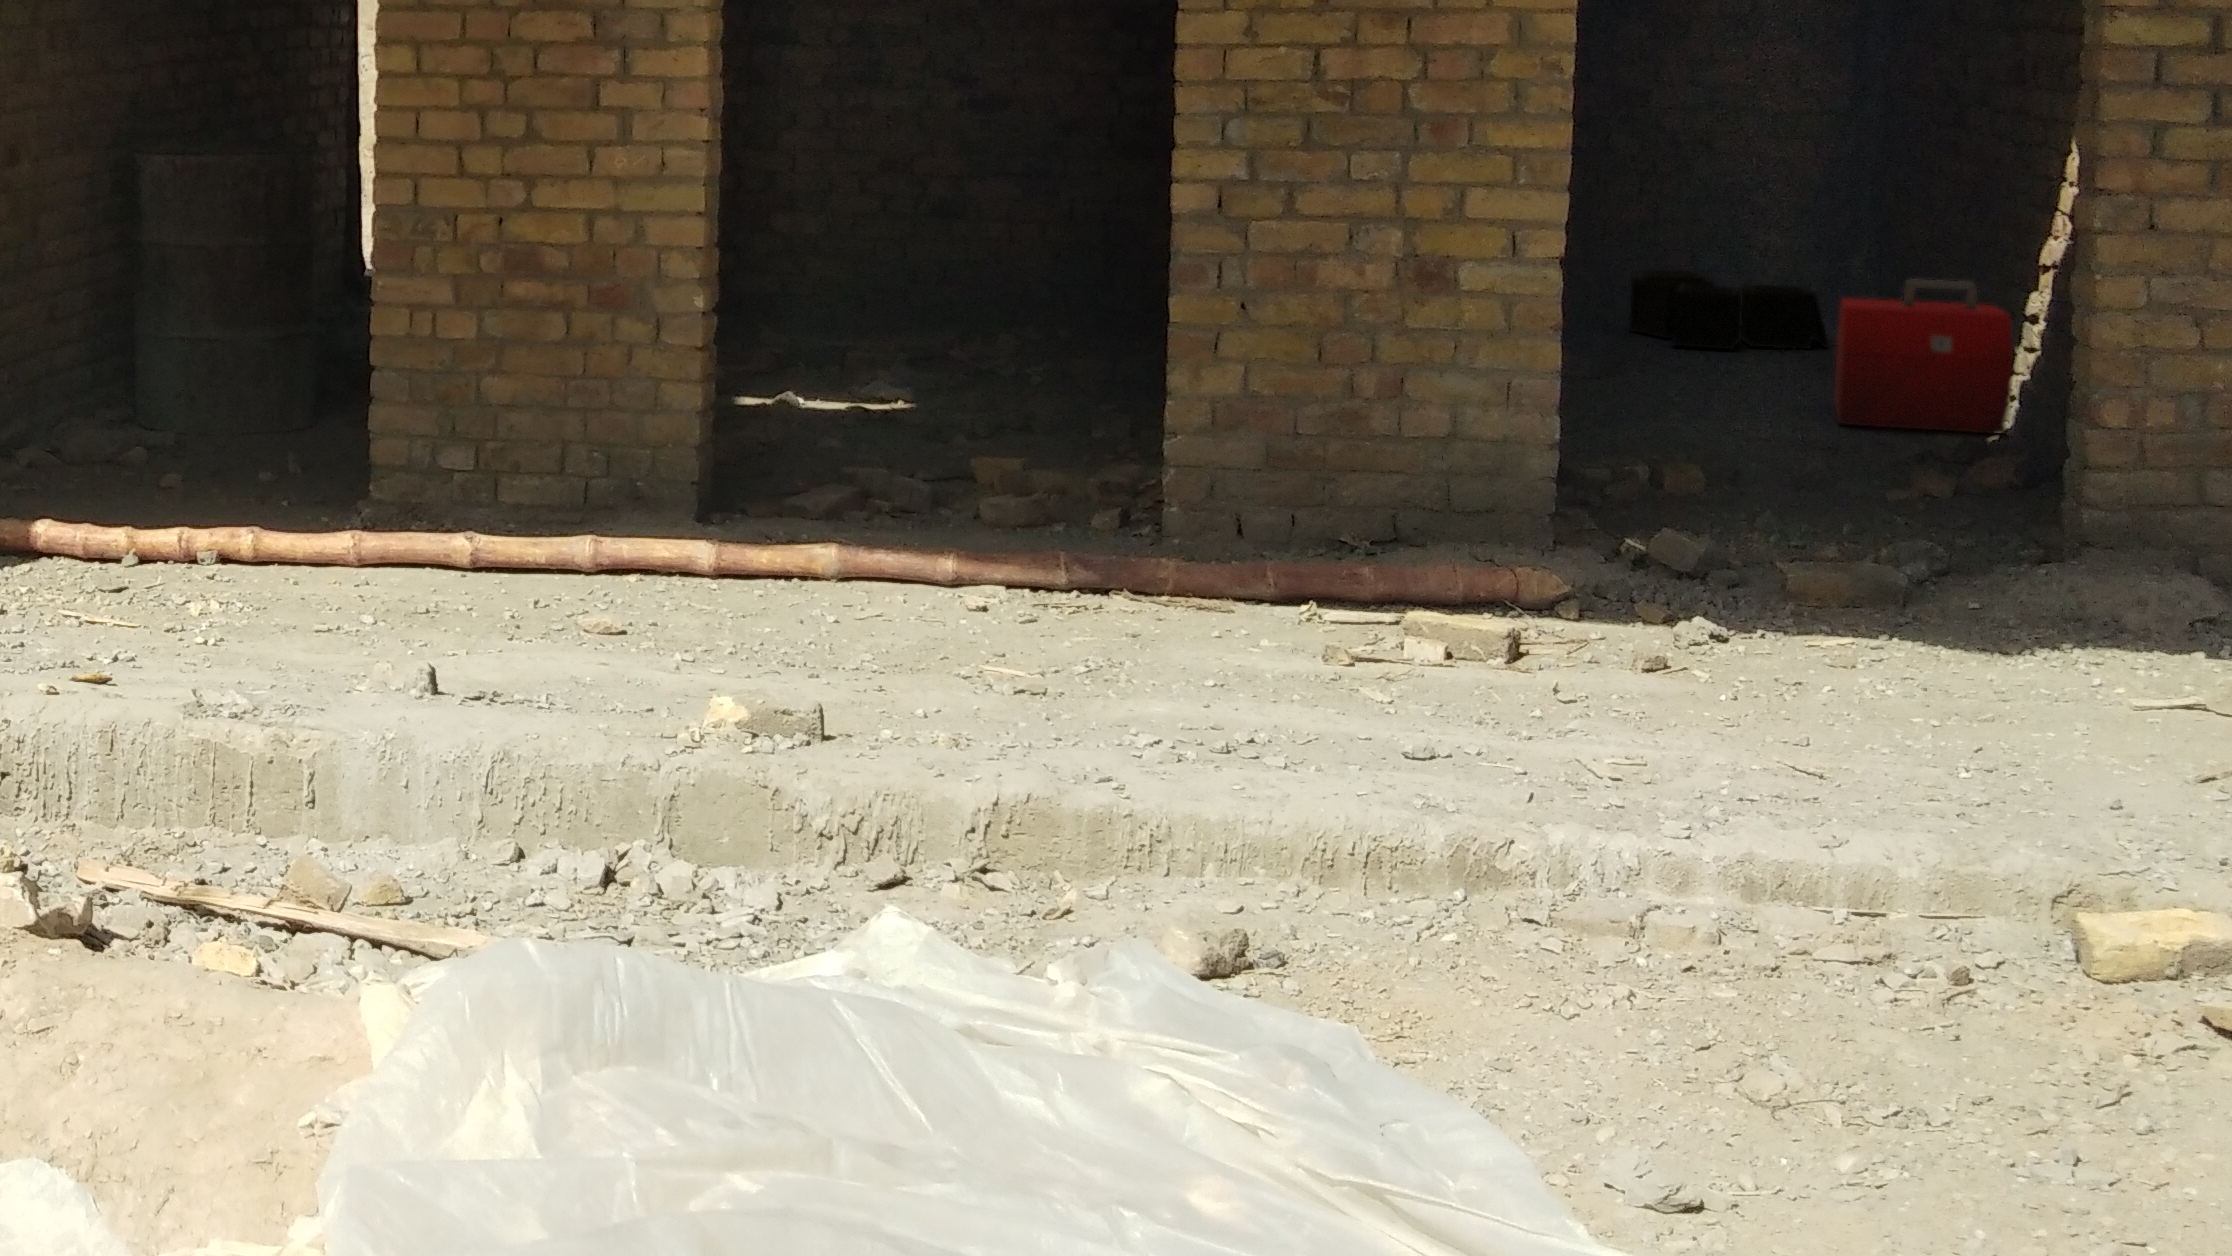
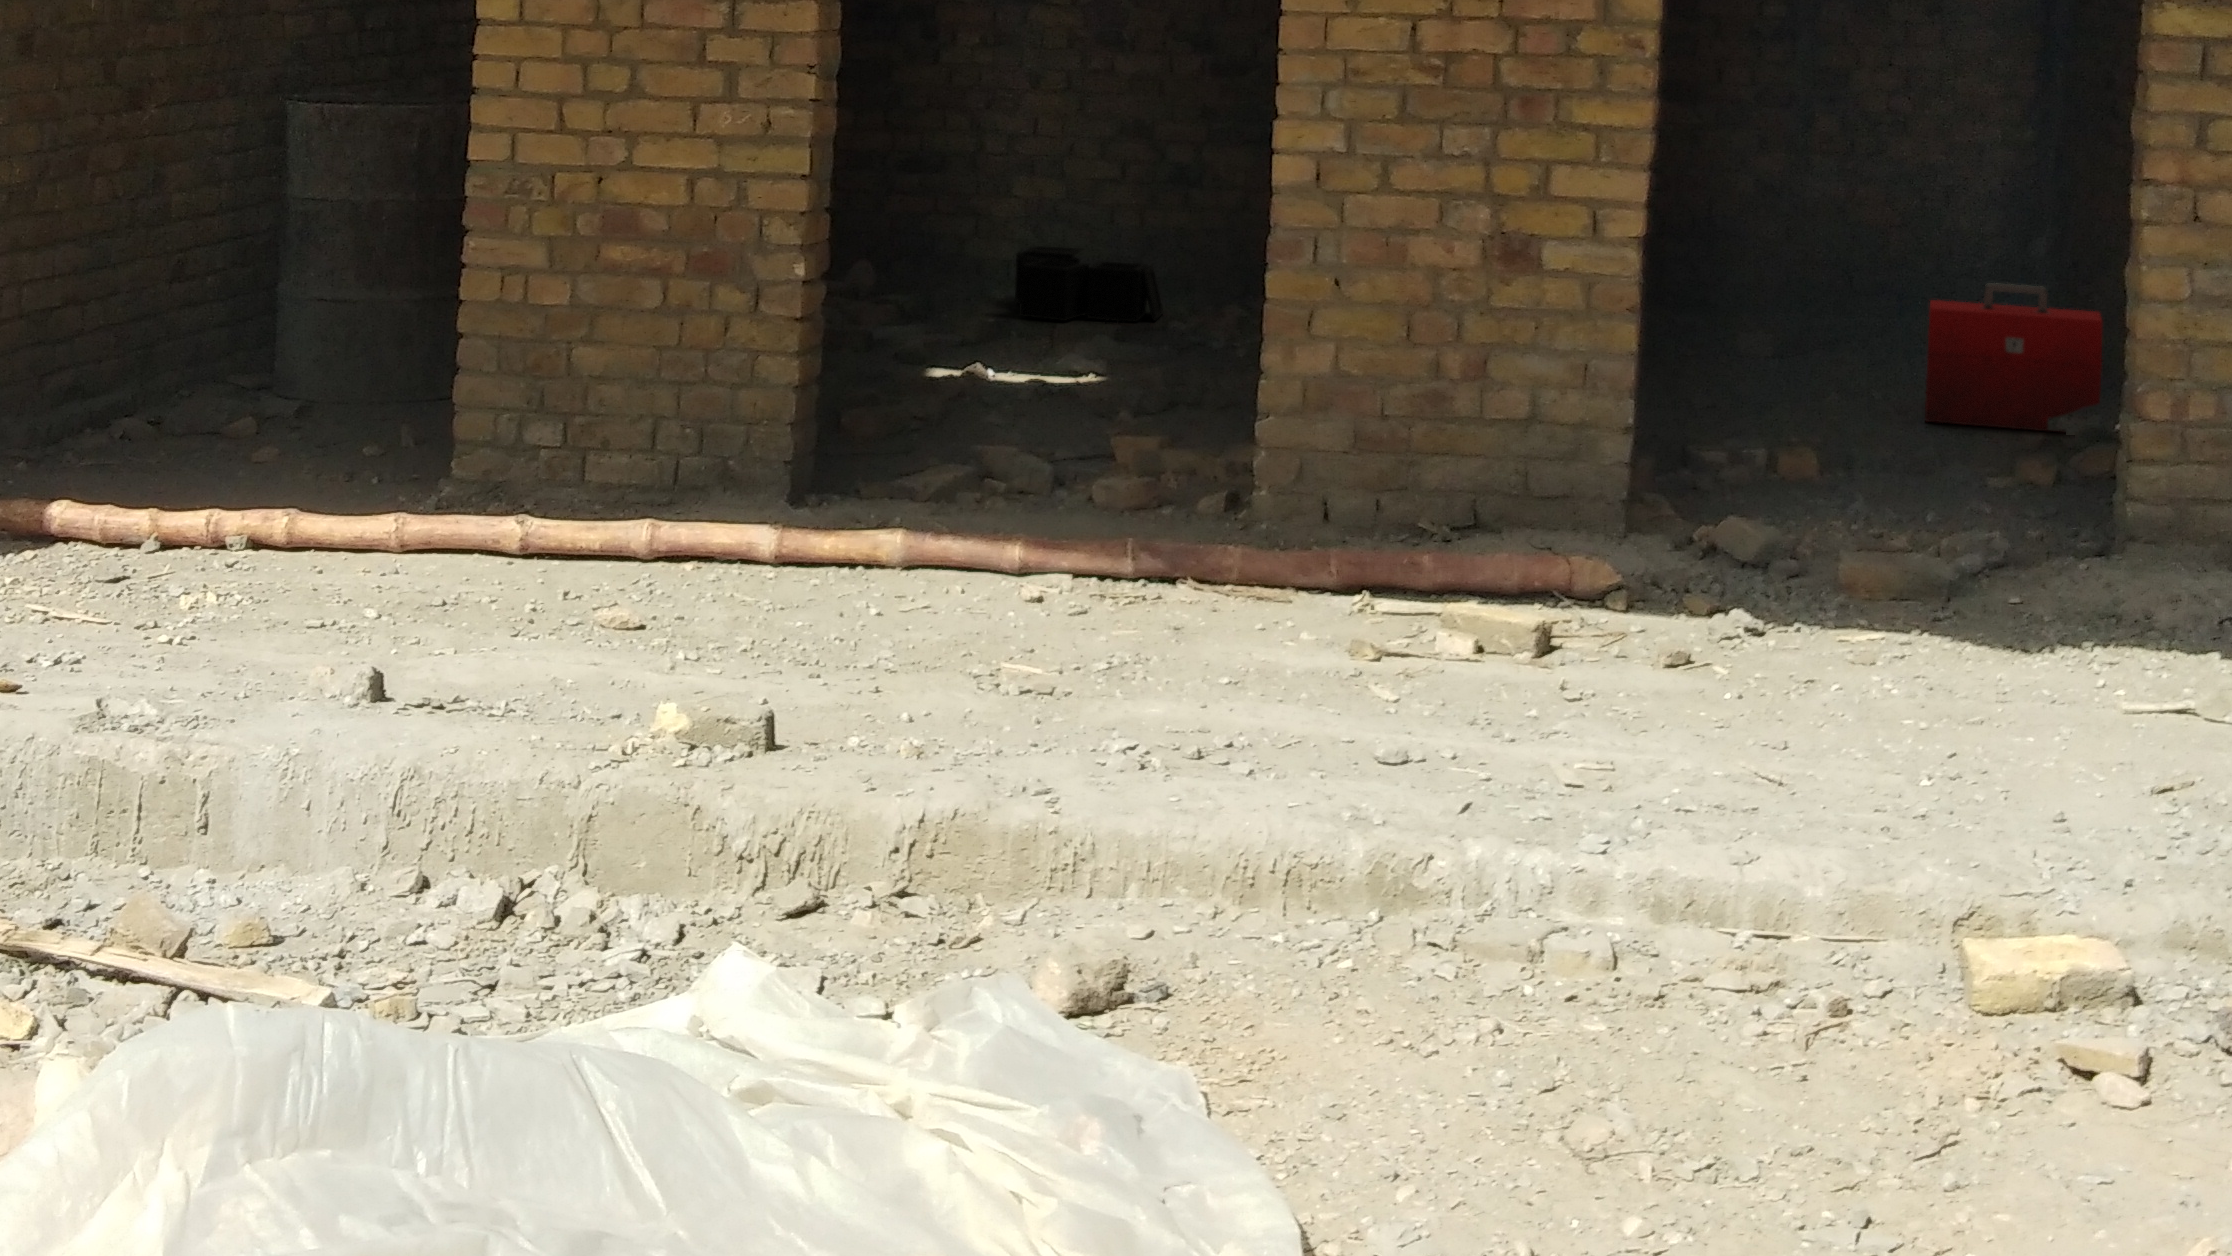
storage bin: present [1629,270,1828,349] -> present [1015,246,1163,322]

